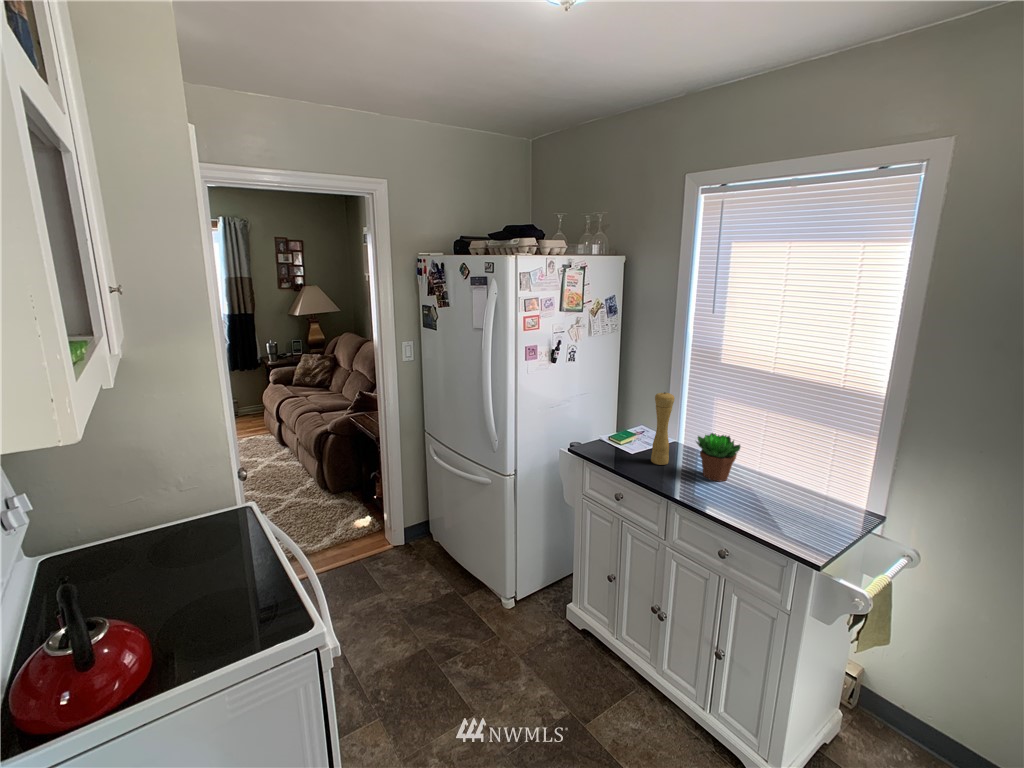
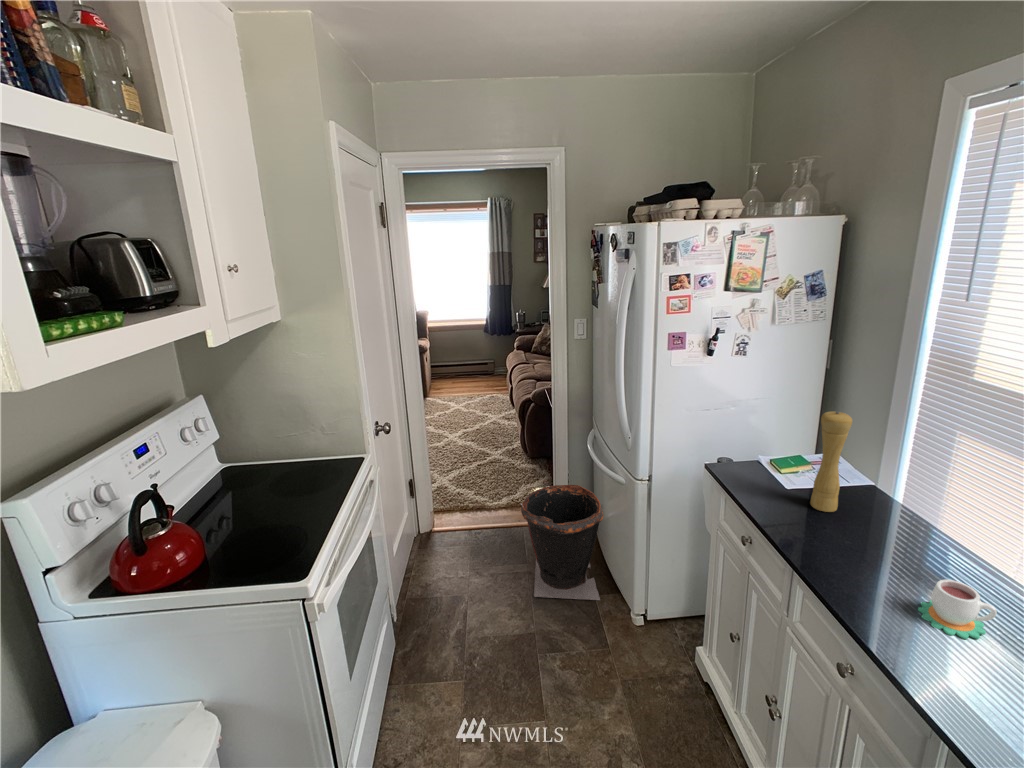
succulent plant: present [696,433,740,482] -> none [871,482,959,560]
mug: none [746,483,785,515] -> present [918,580,997,639]
waste bin: none [382,500,469,617] -> present [520,485,603,600]

